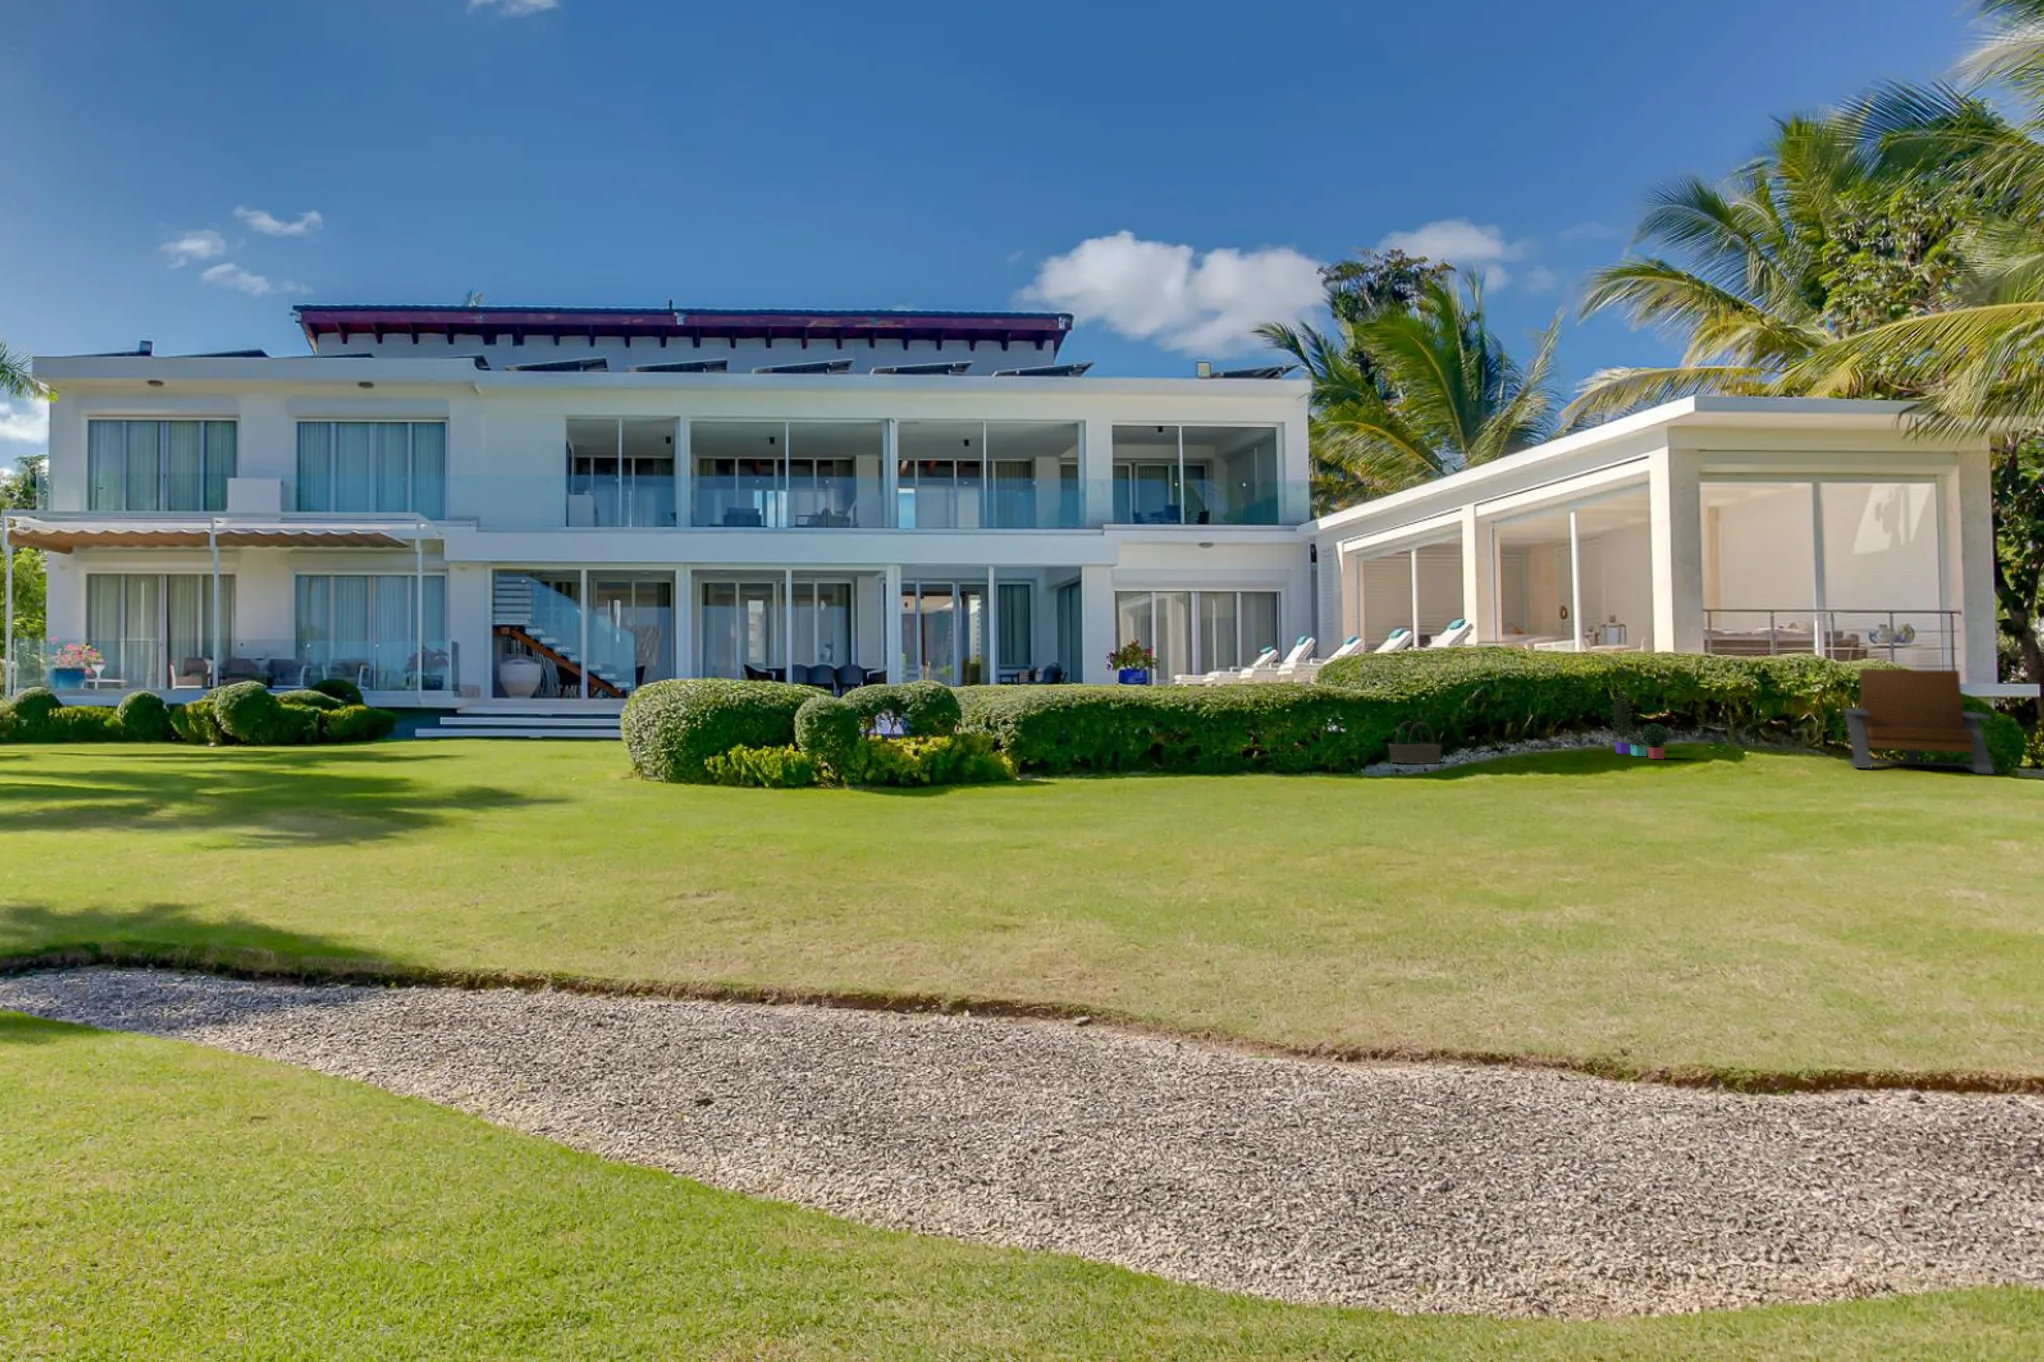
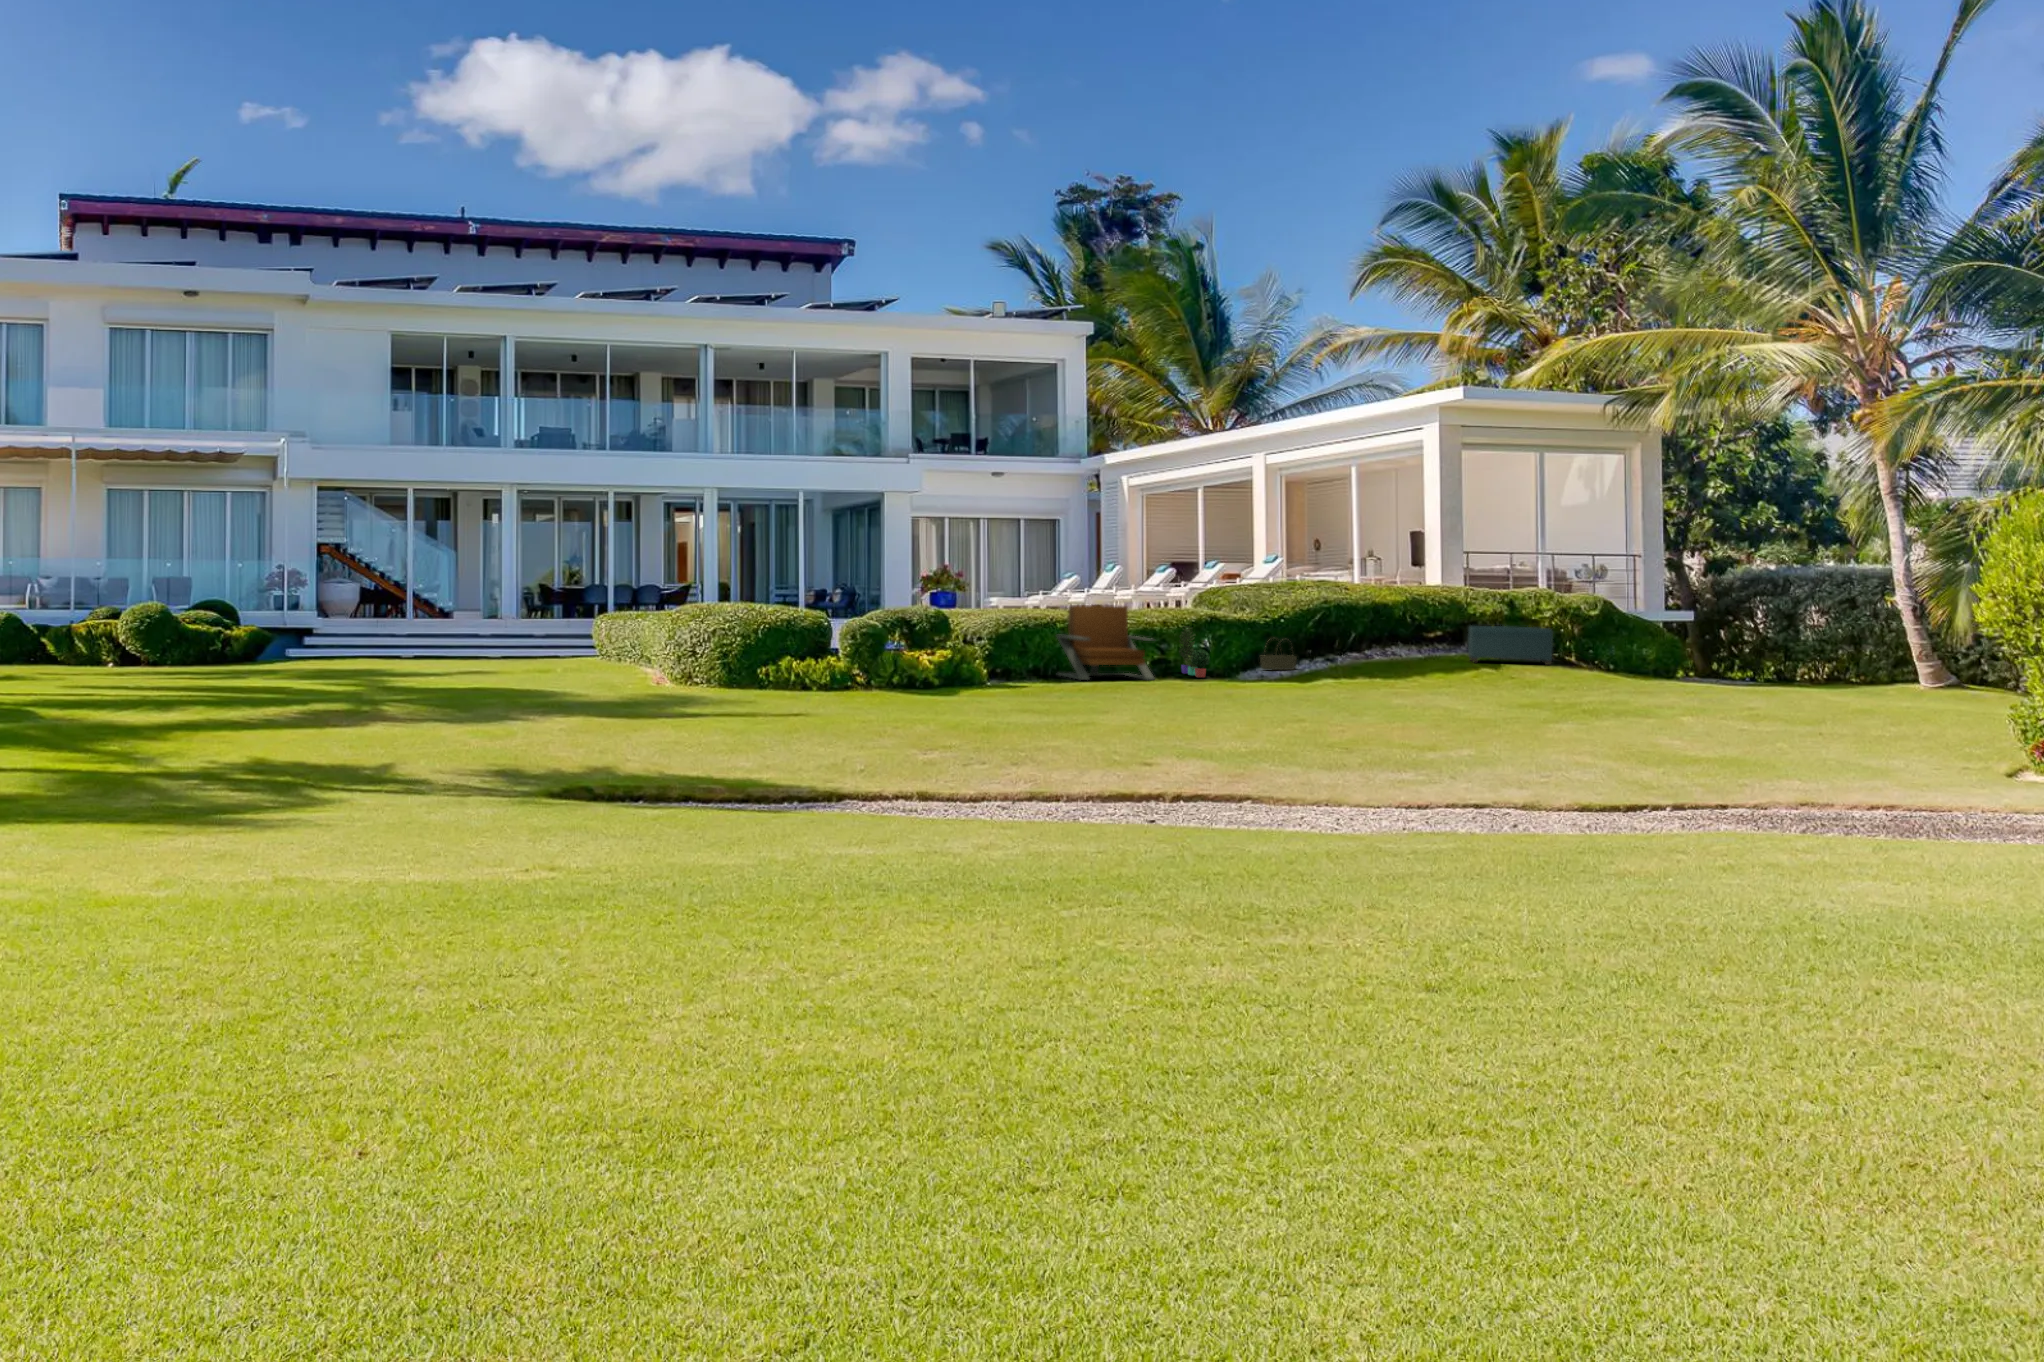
lounge chair: present [1845,669,1994,774] -> present [1057,605,1154,680]
potted plant: present [1610,693,1669,759] -> present [1179,626,1210,677]
bench: none [1702,705,1828,760] -> present [1468,626,1553,665]

